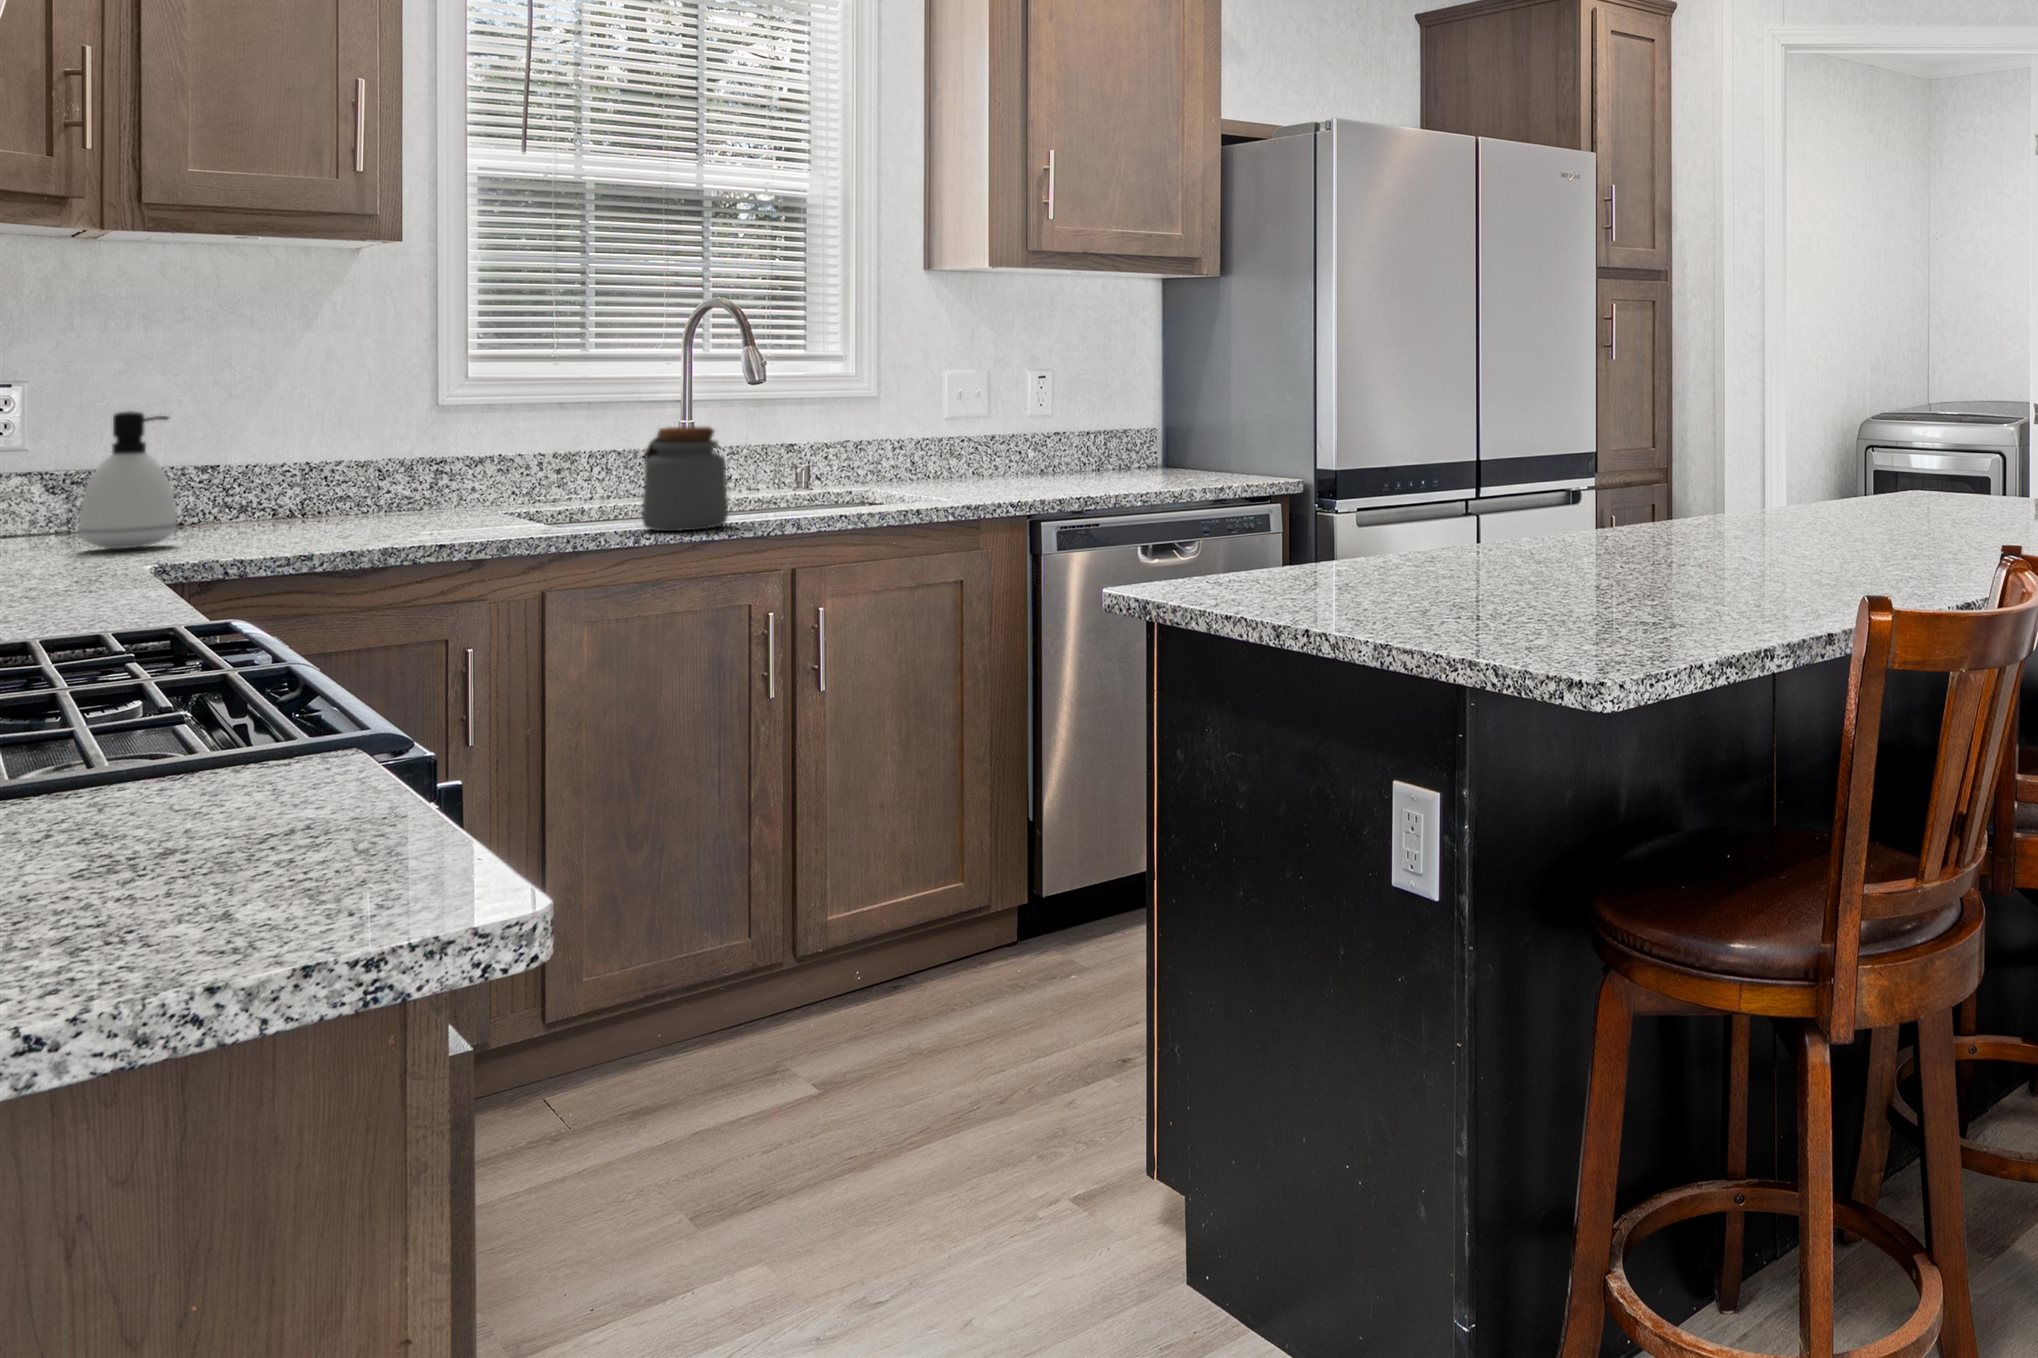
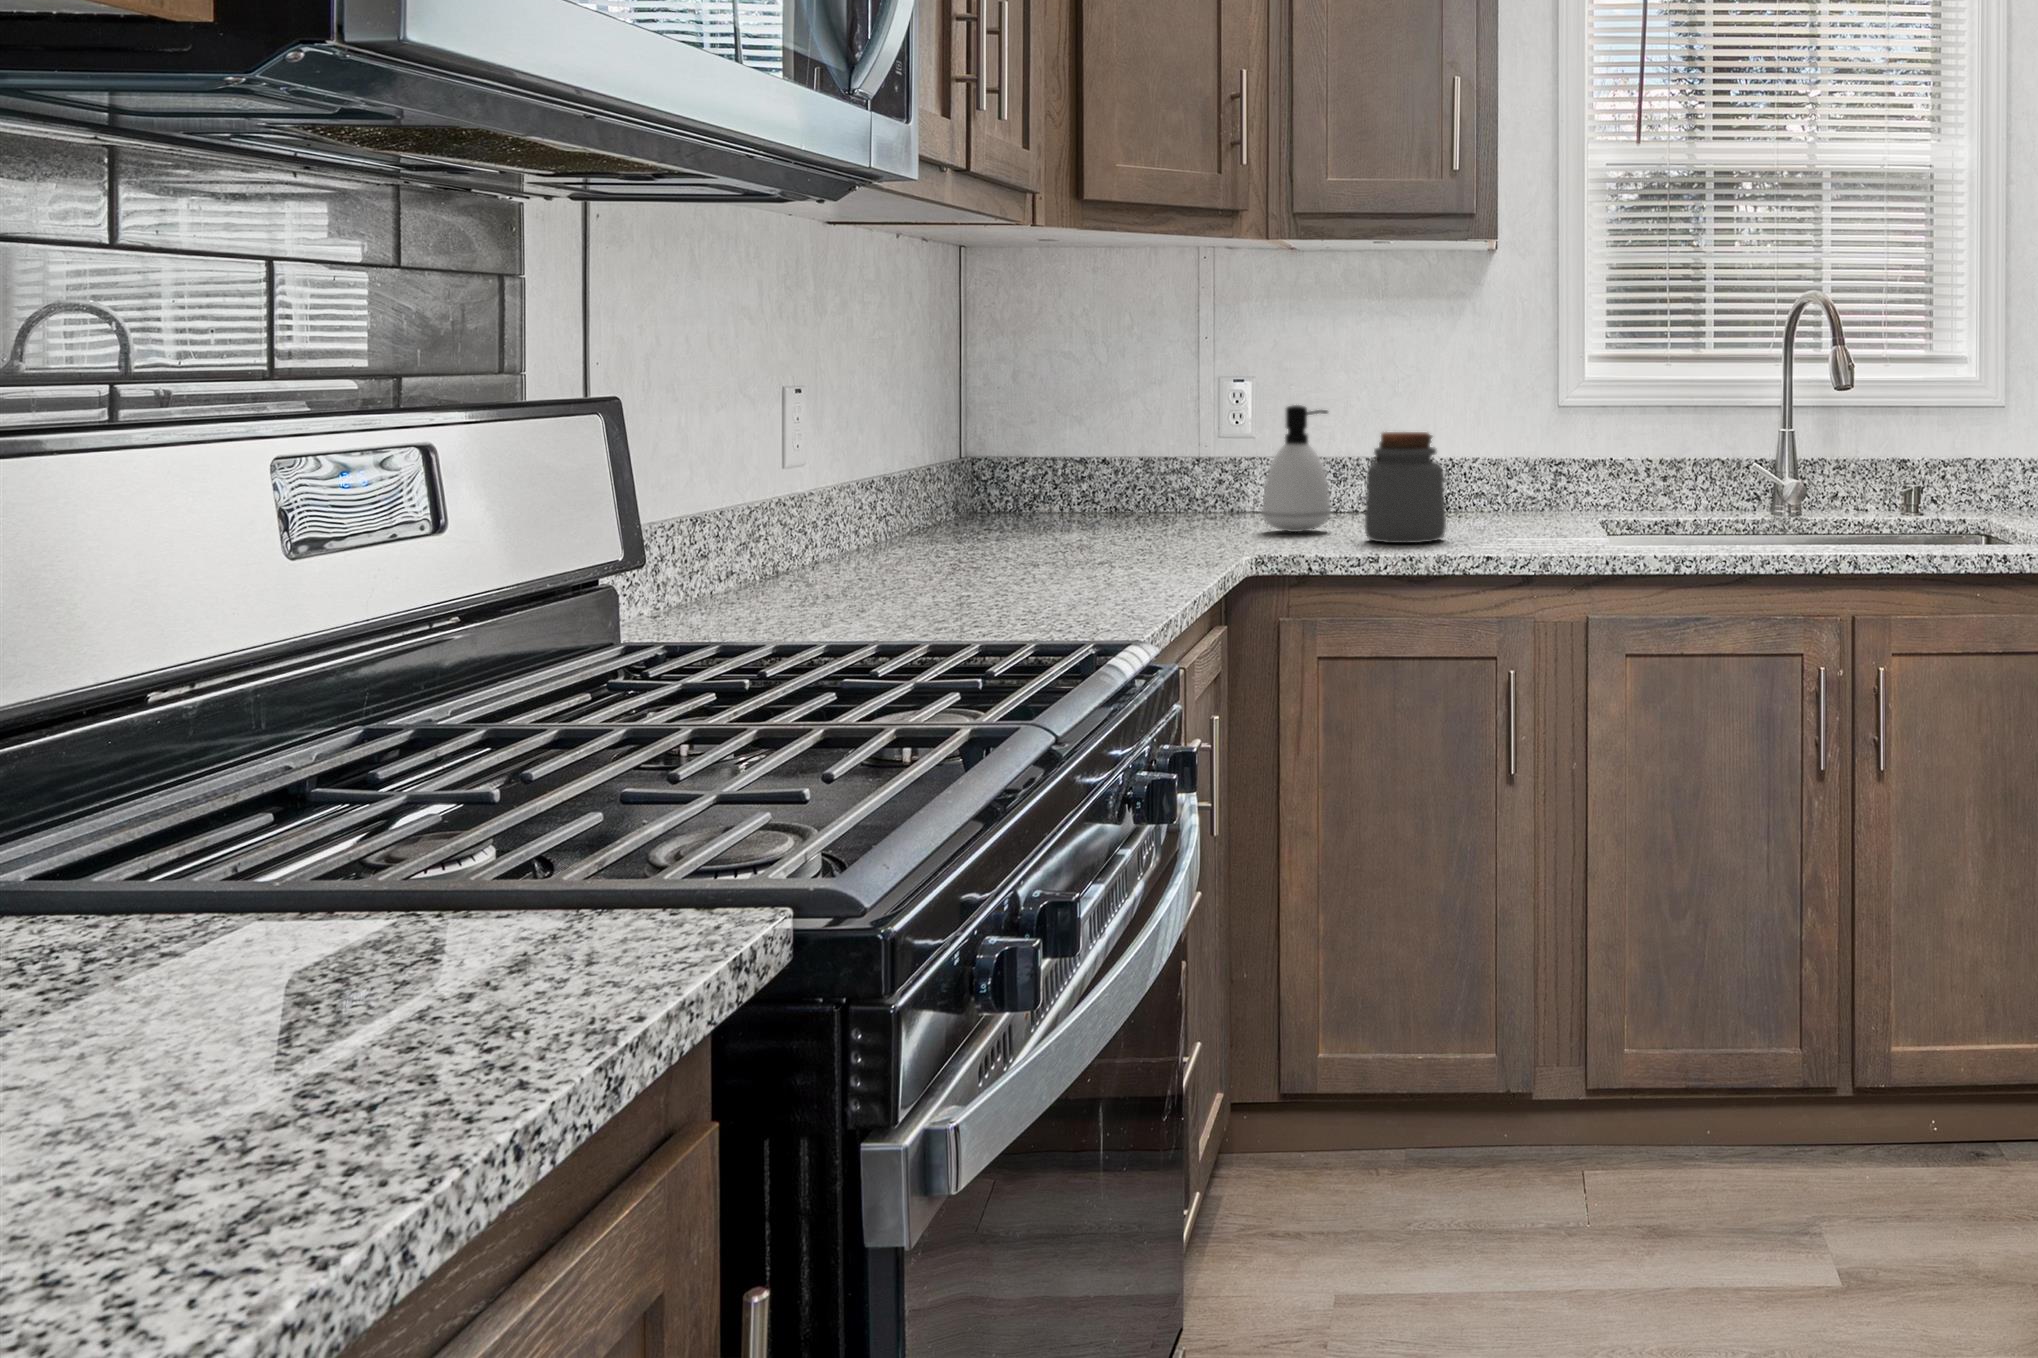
jar: present [642,427,728,531] -> present [1365,432,1446,543]

